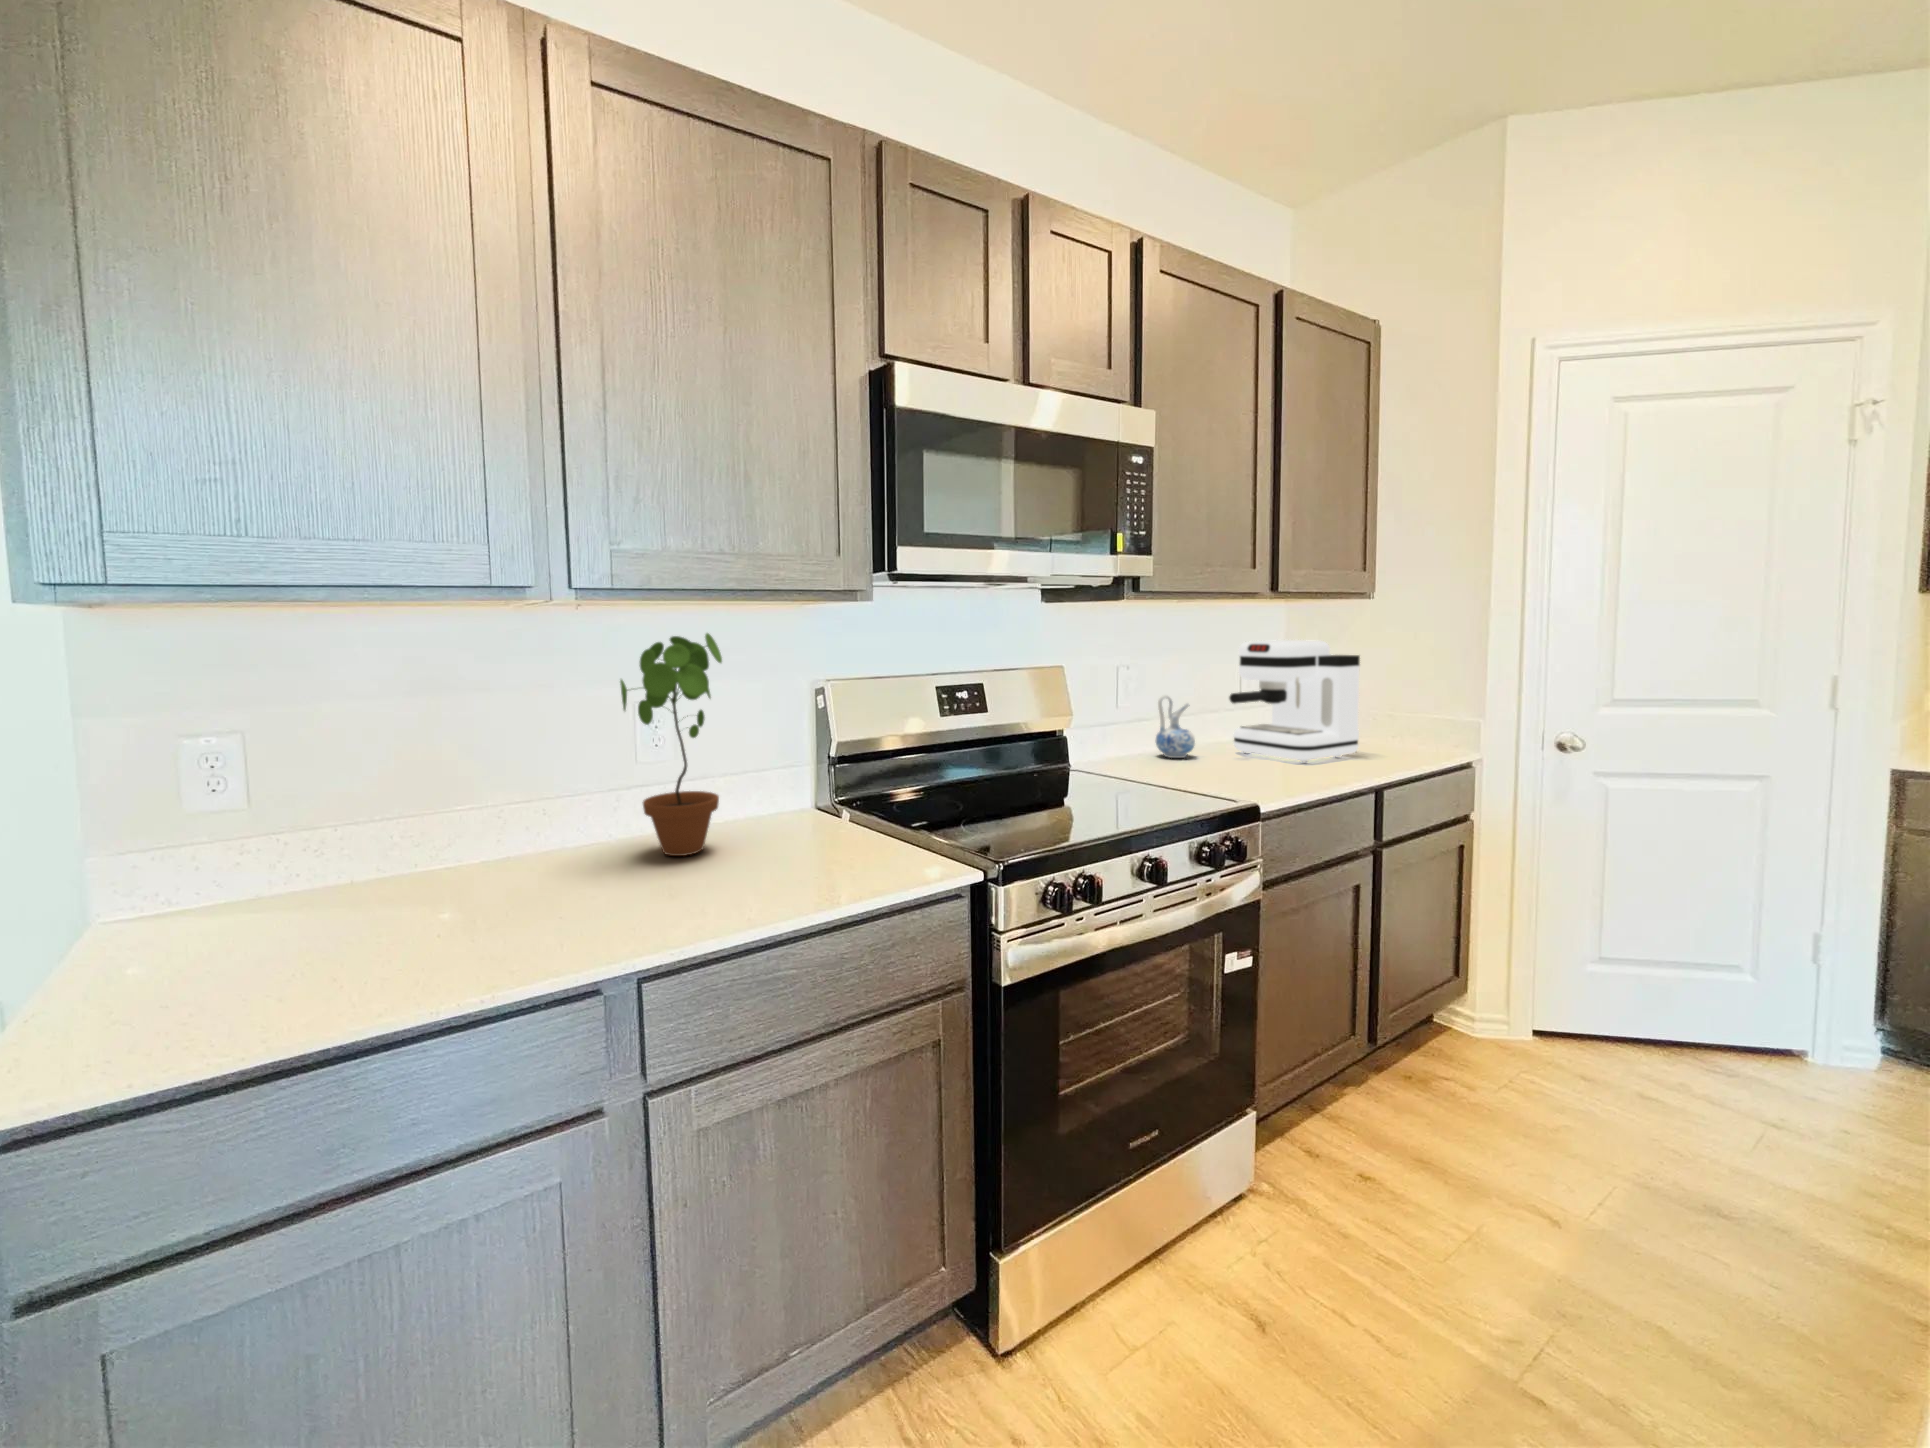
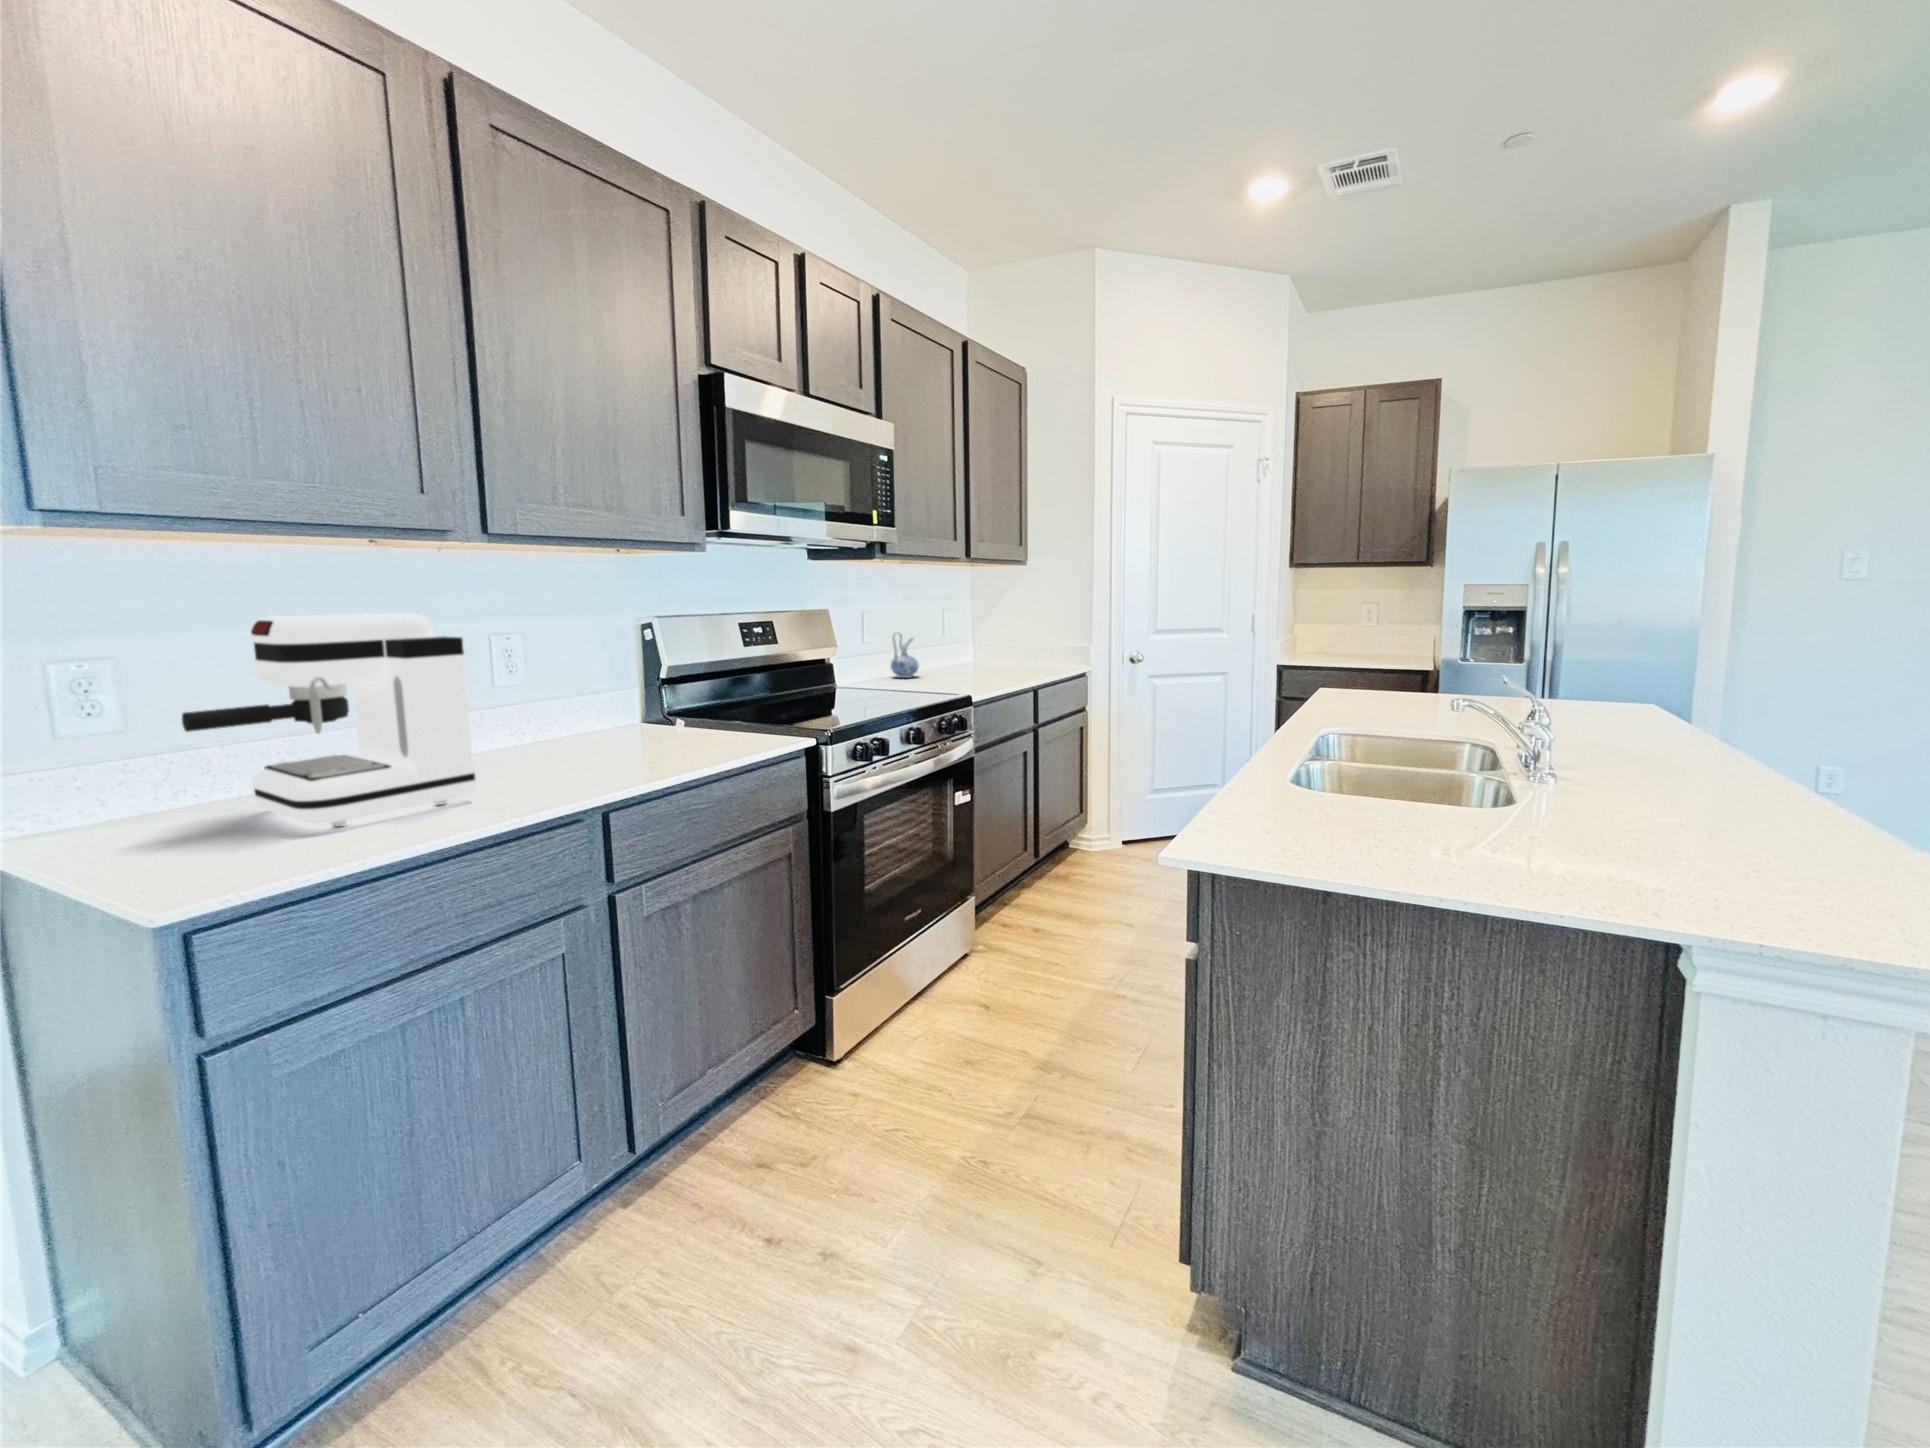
potted plant: present [620,633,722,856] -> none [502,573,594,753]
coffee maker: present [1229,640,1360,762] -> present [182,613,476,826]

